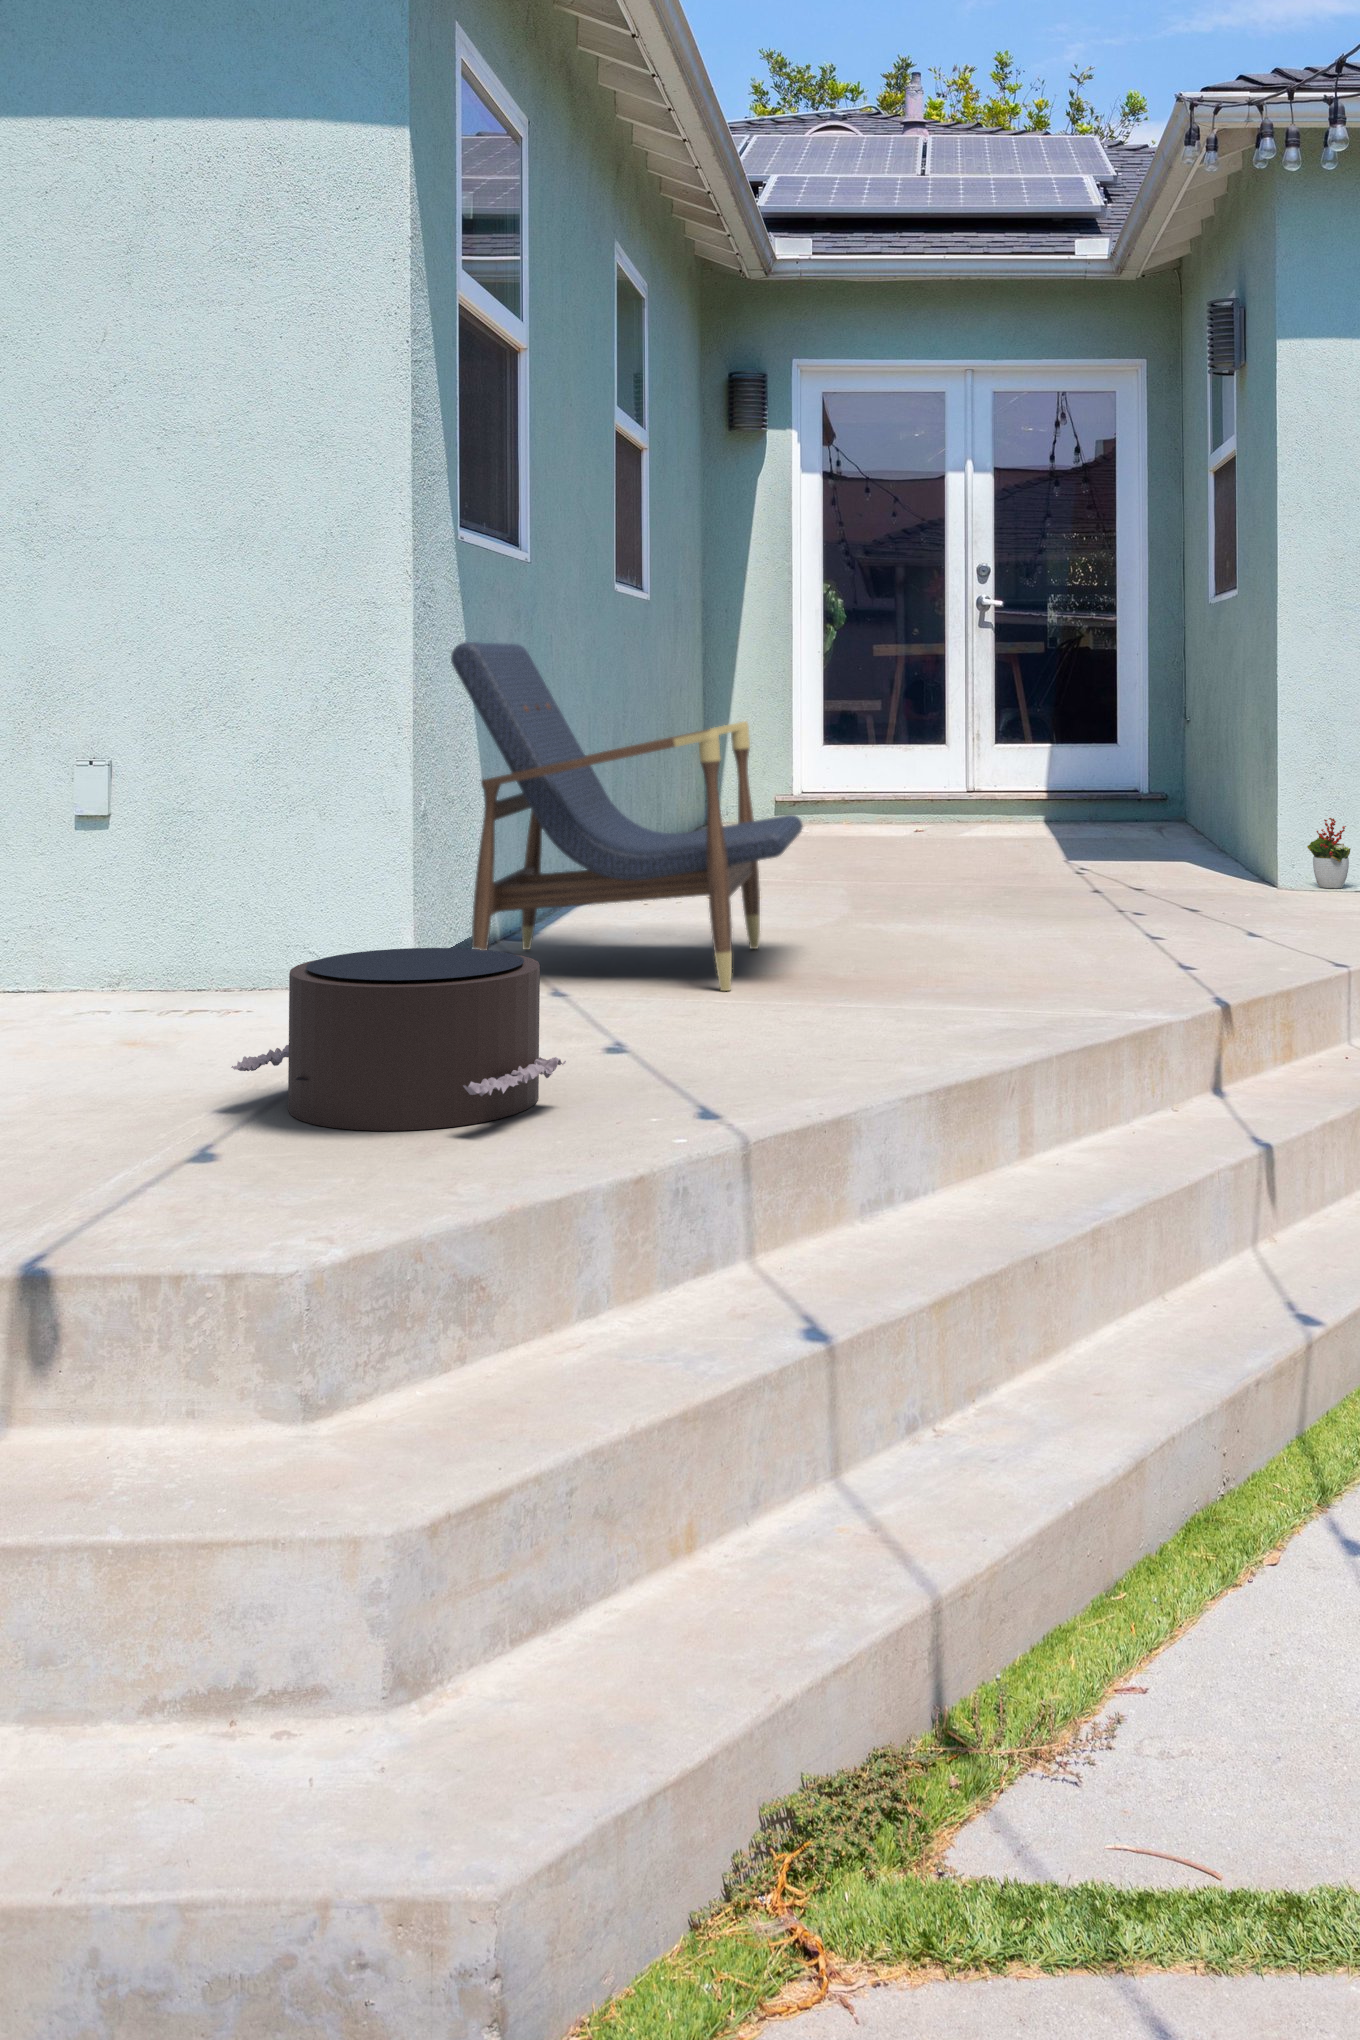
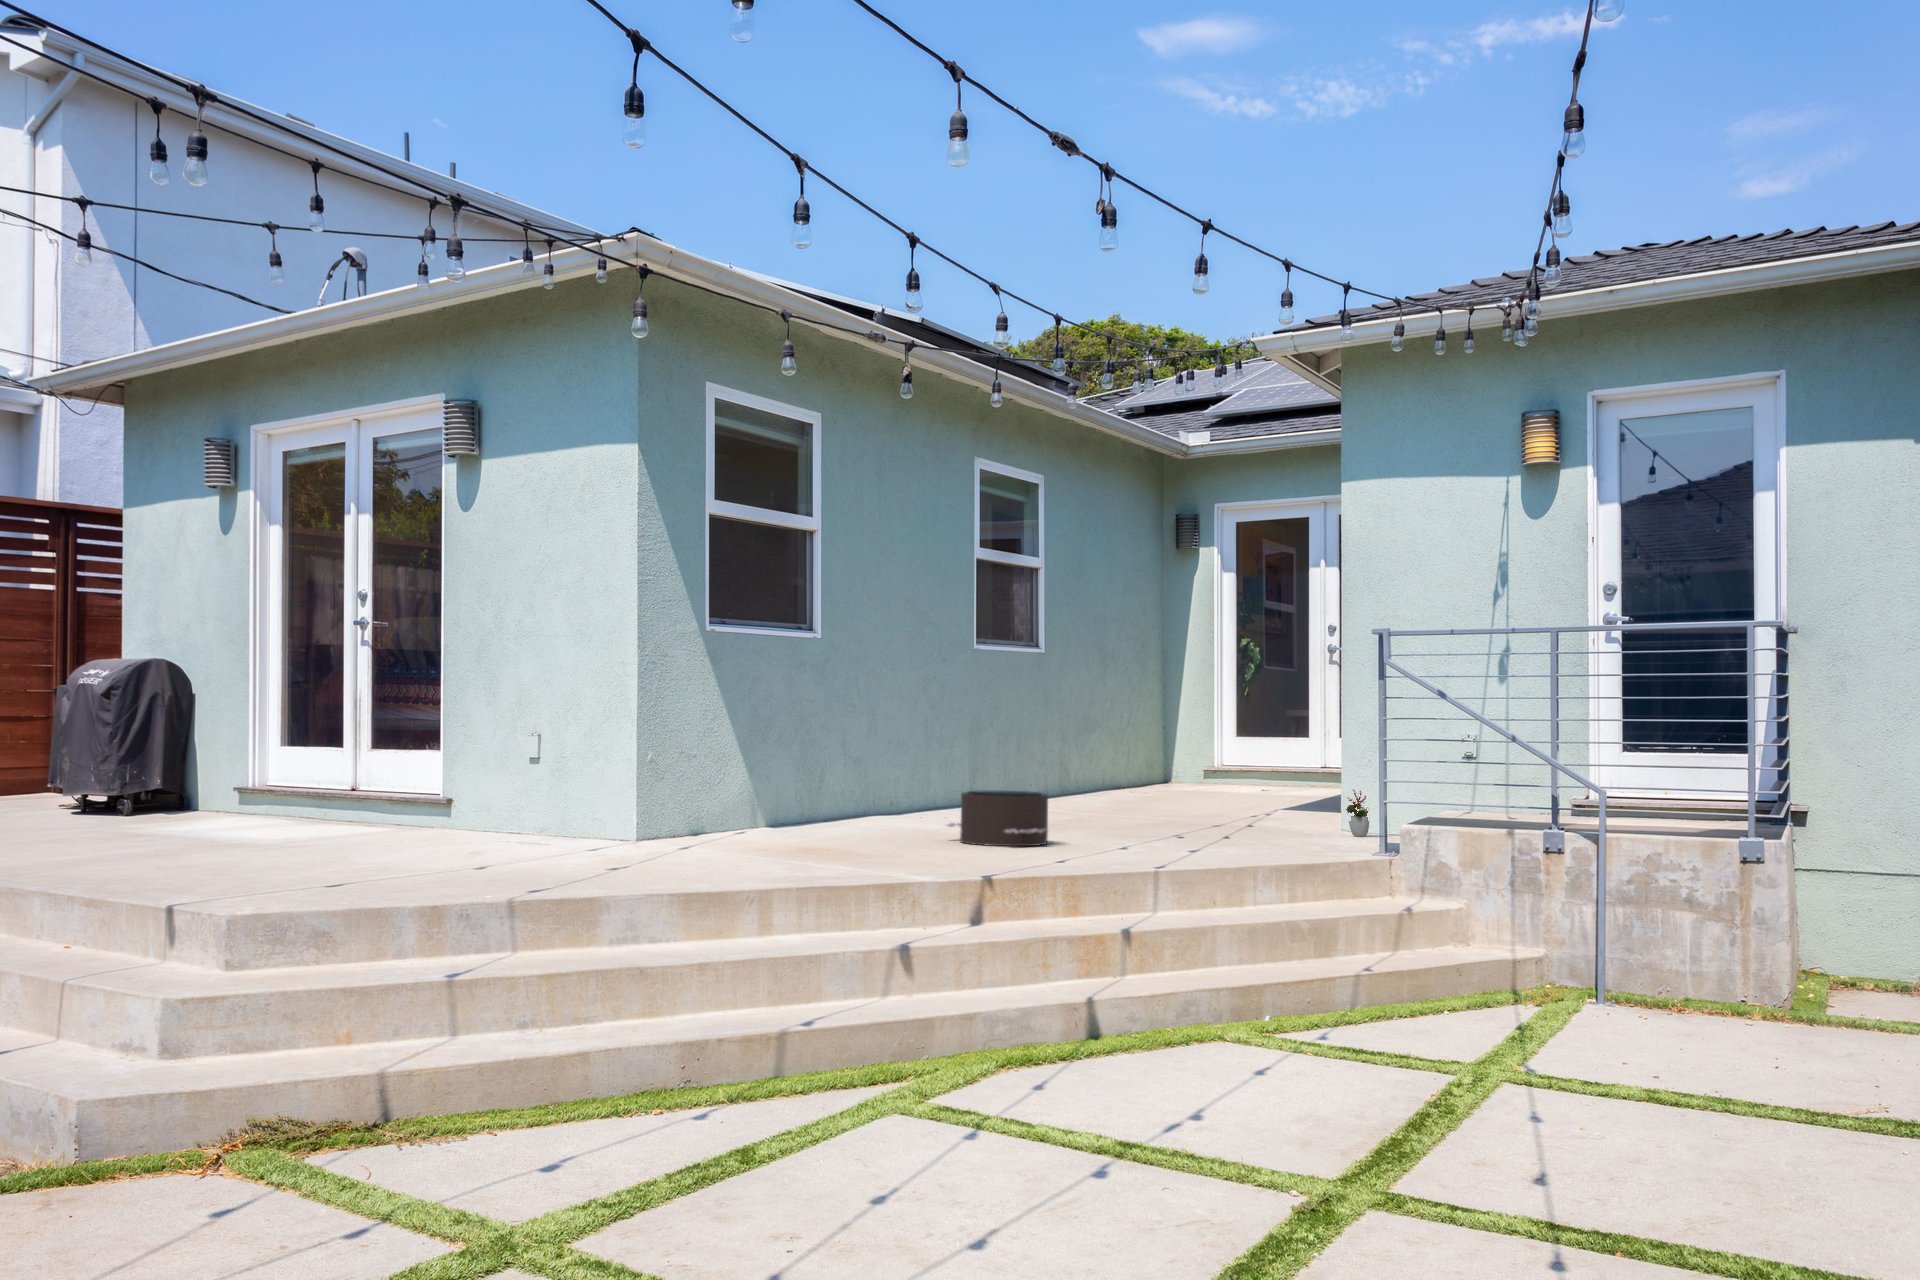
lounge chair: present [451,642,803,991] -> none [728,671,913,836]
pouf: present [231,948,566,1131] -> present [948,790,1048,846]

